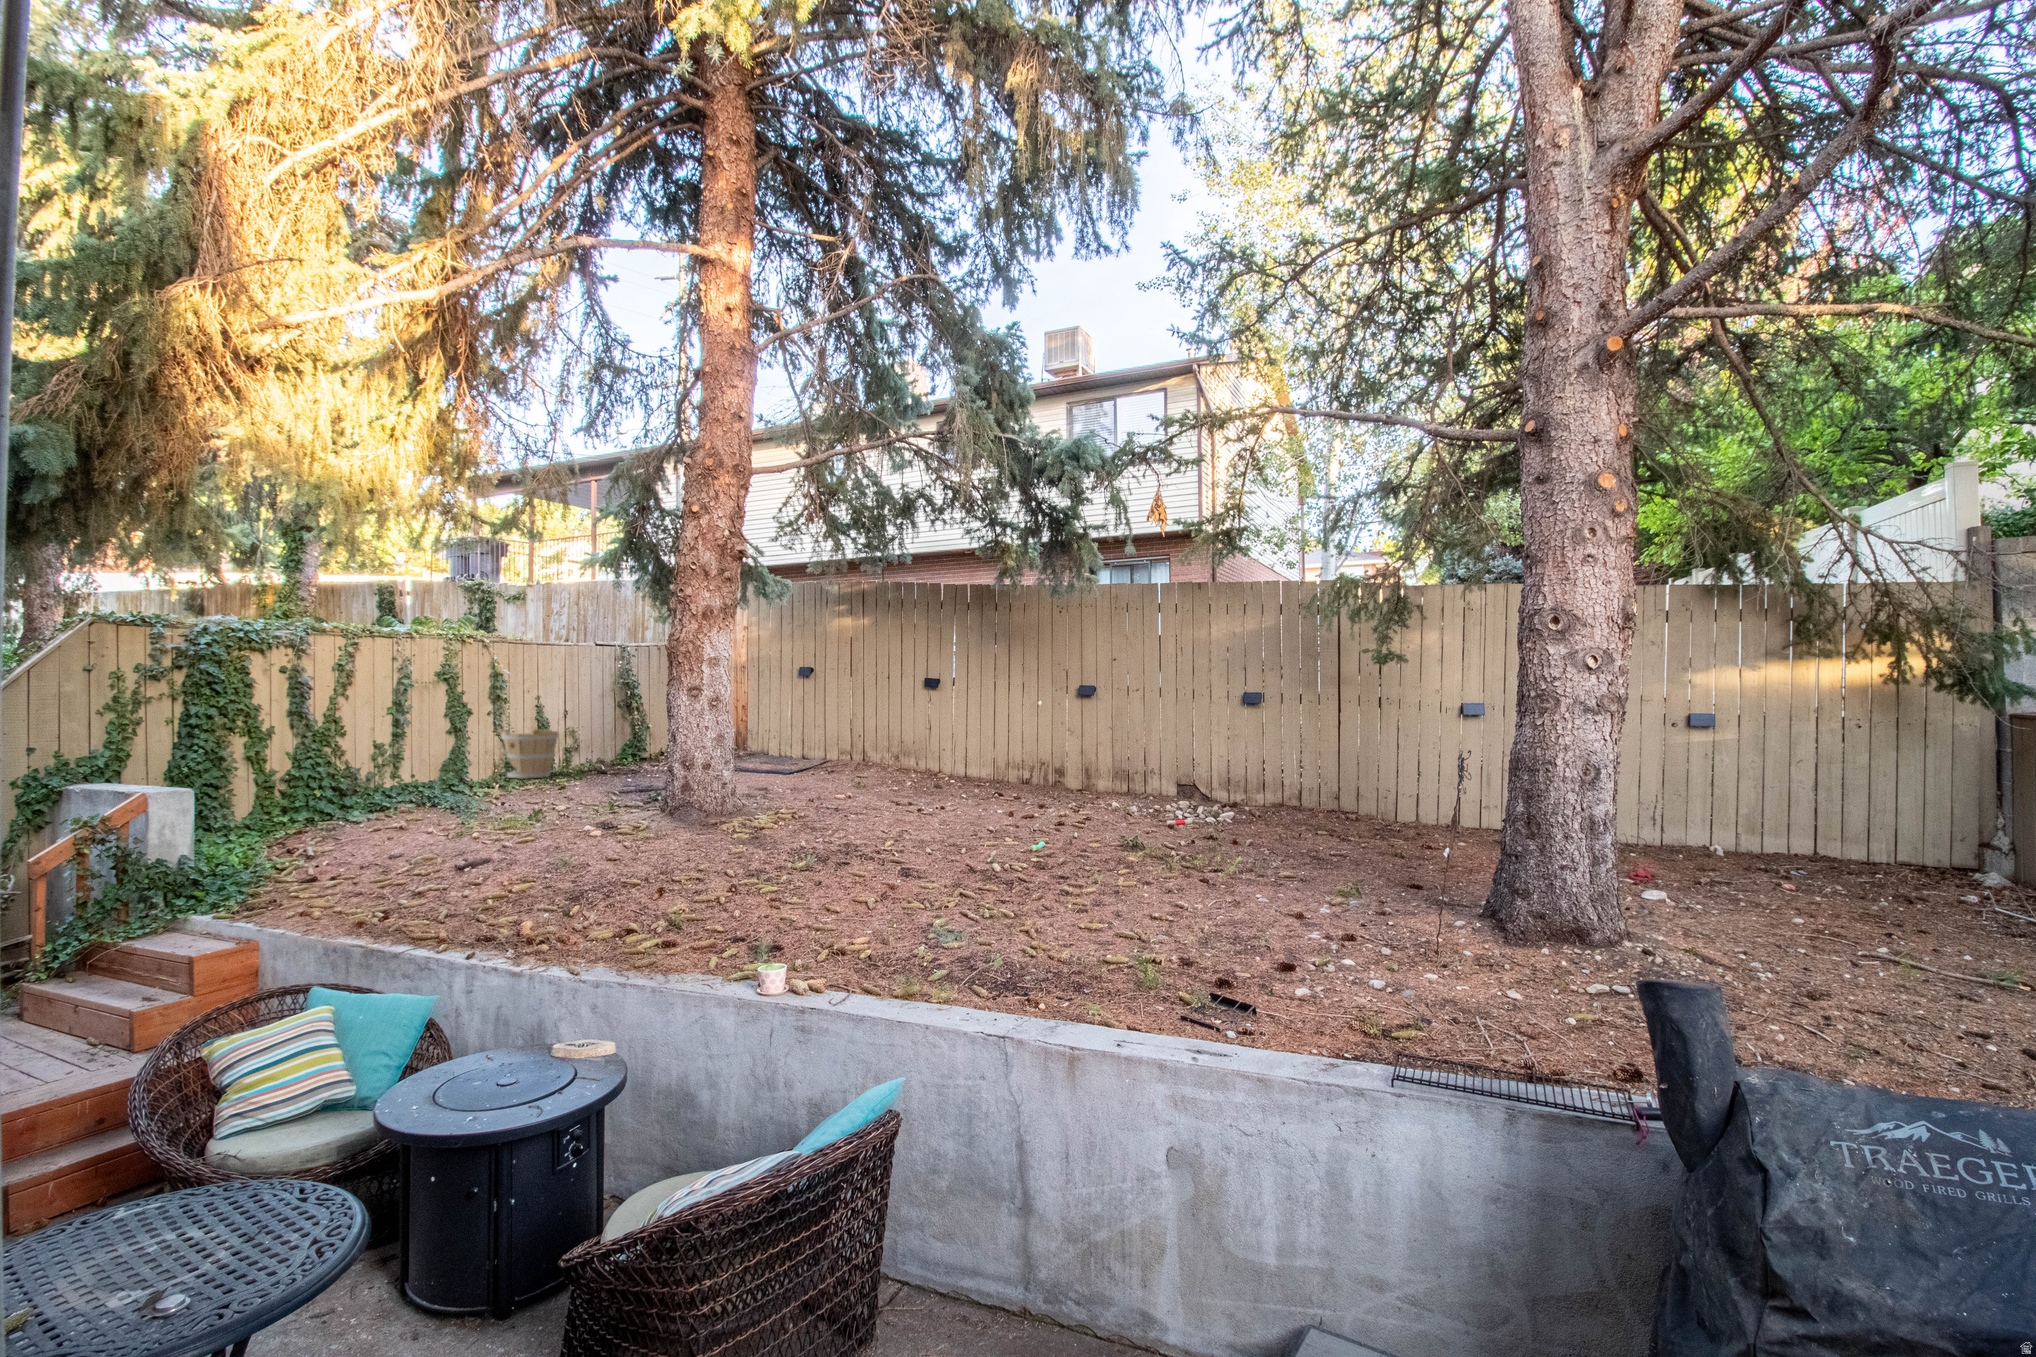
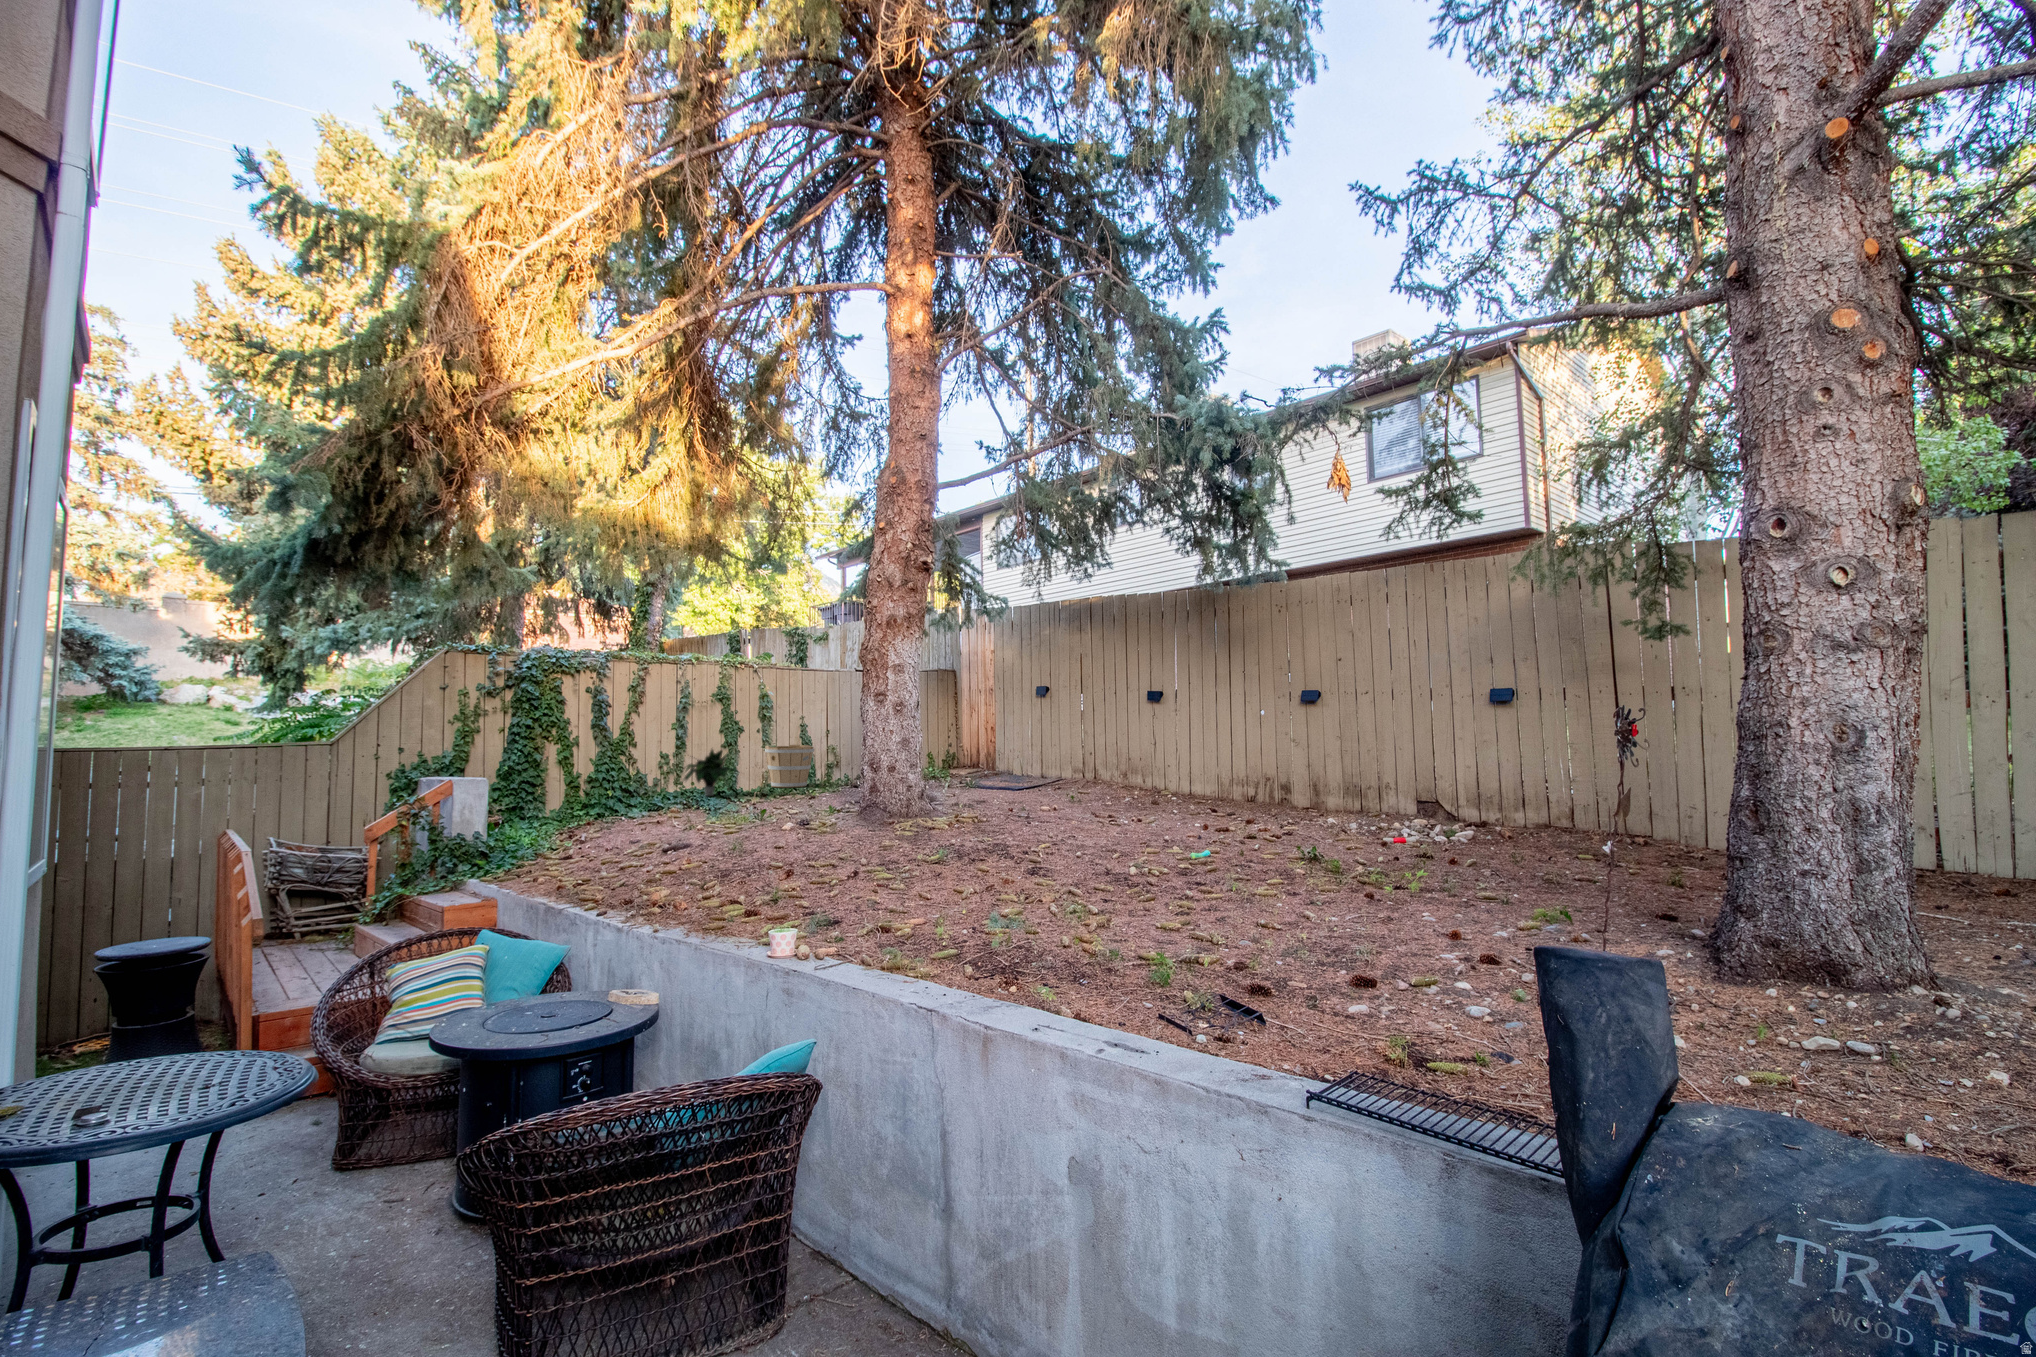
potted plant: none [400,735,484,792] -> present [684,749,736,796]

